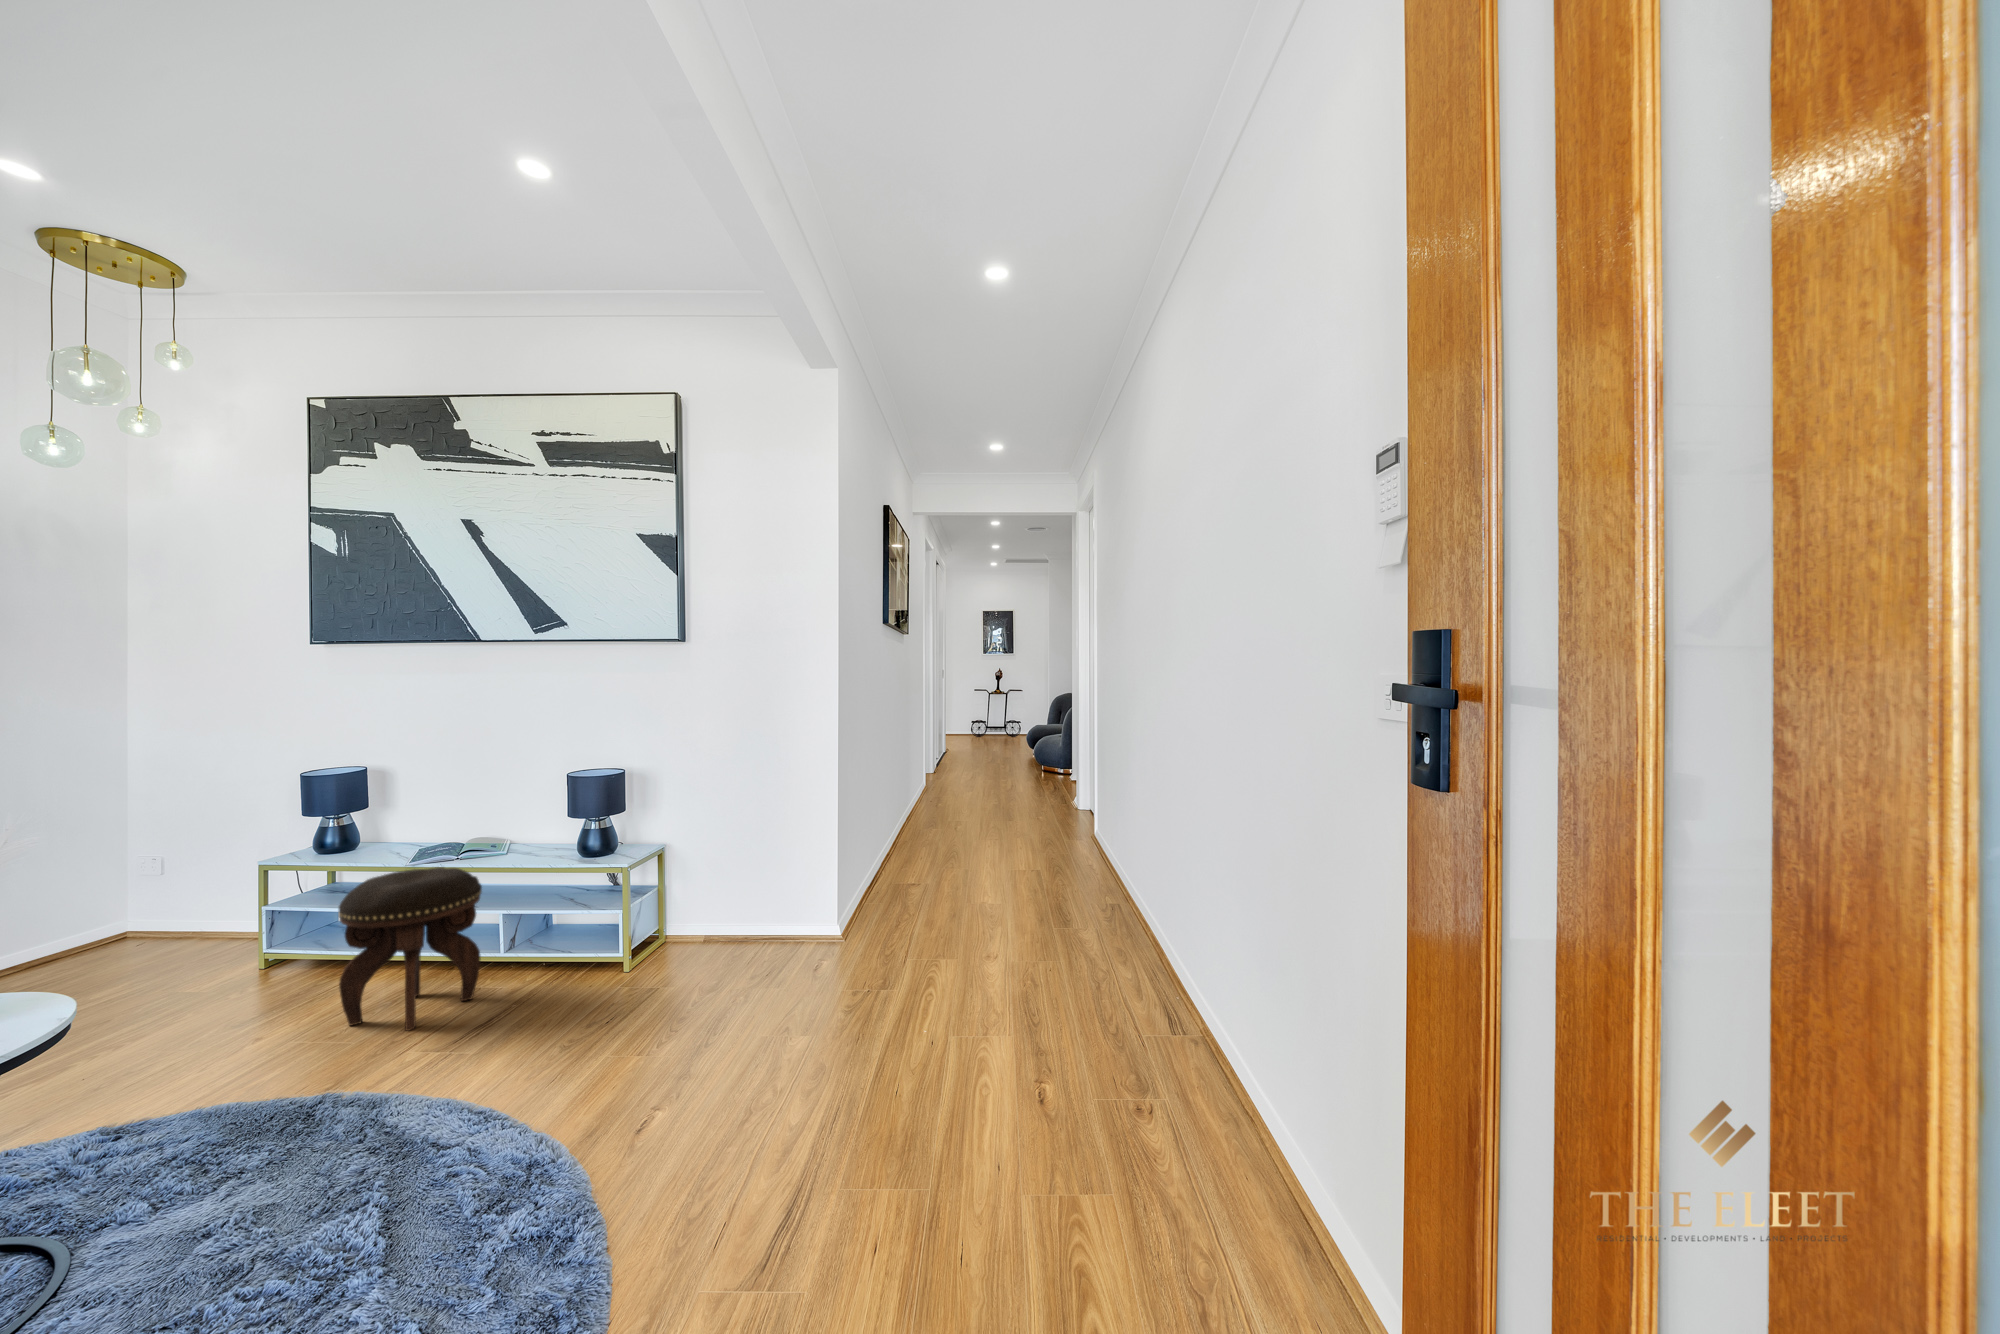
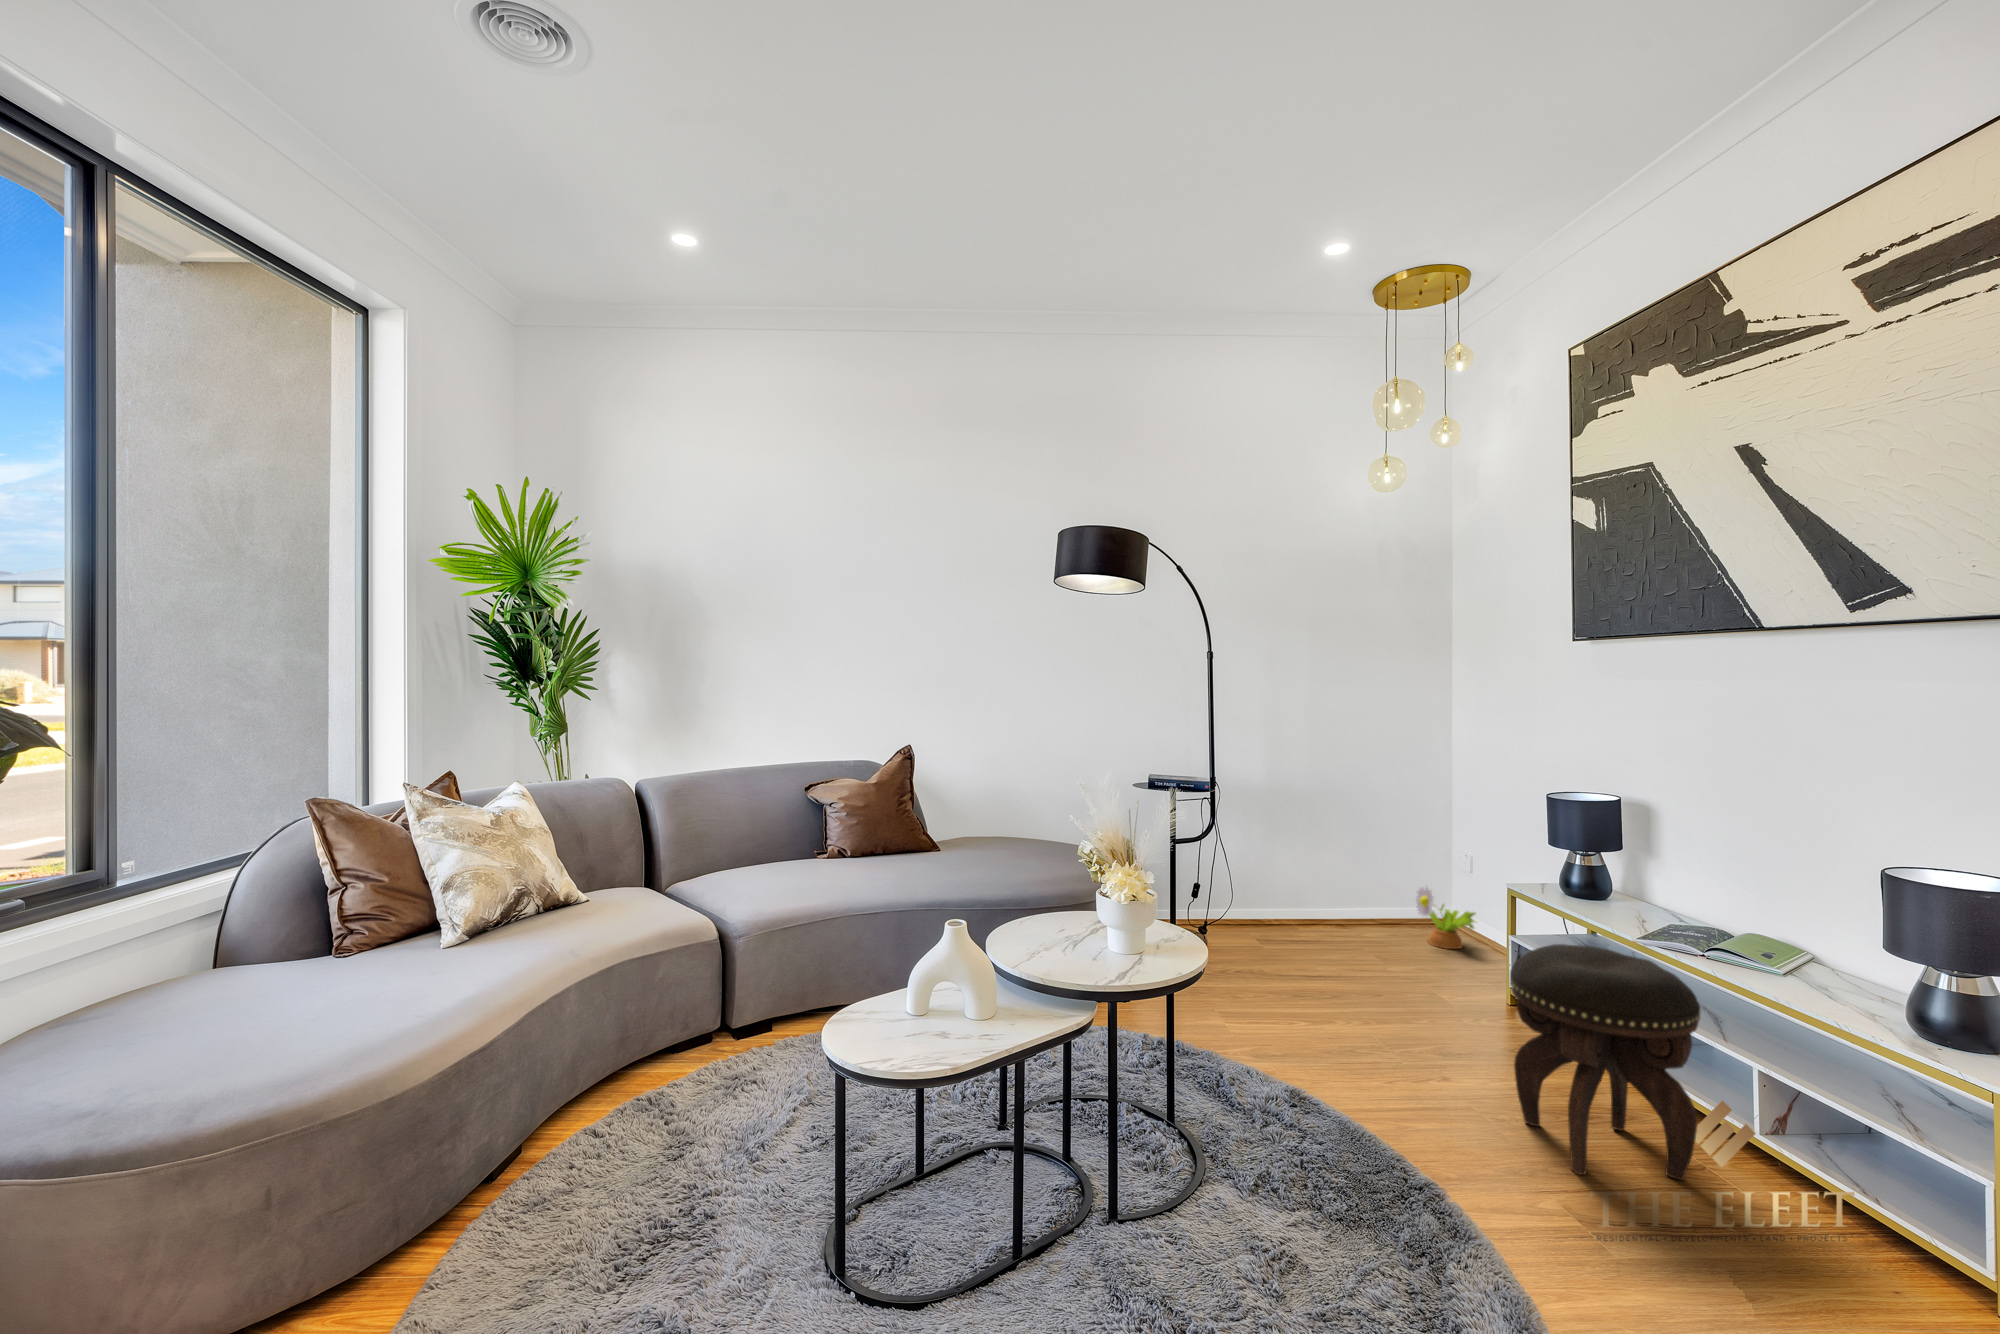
decorative plant: none [99,897,189,959] -> present [1416,887,1476,949]

